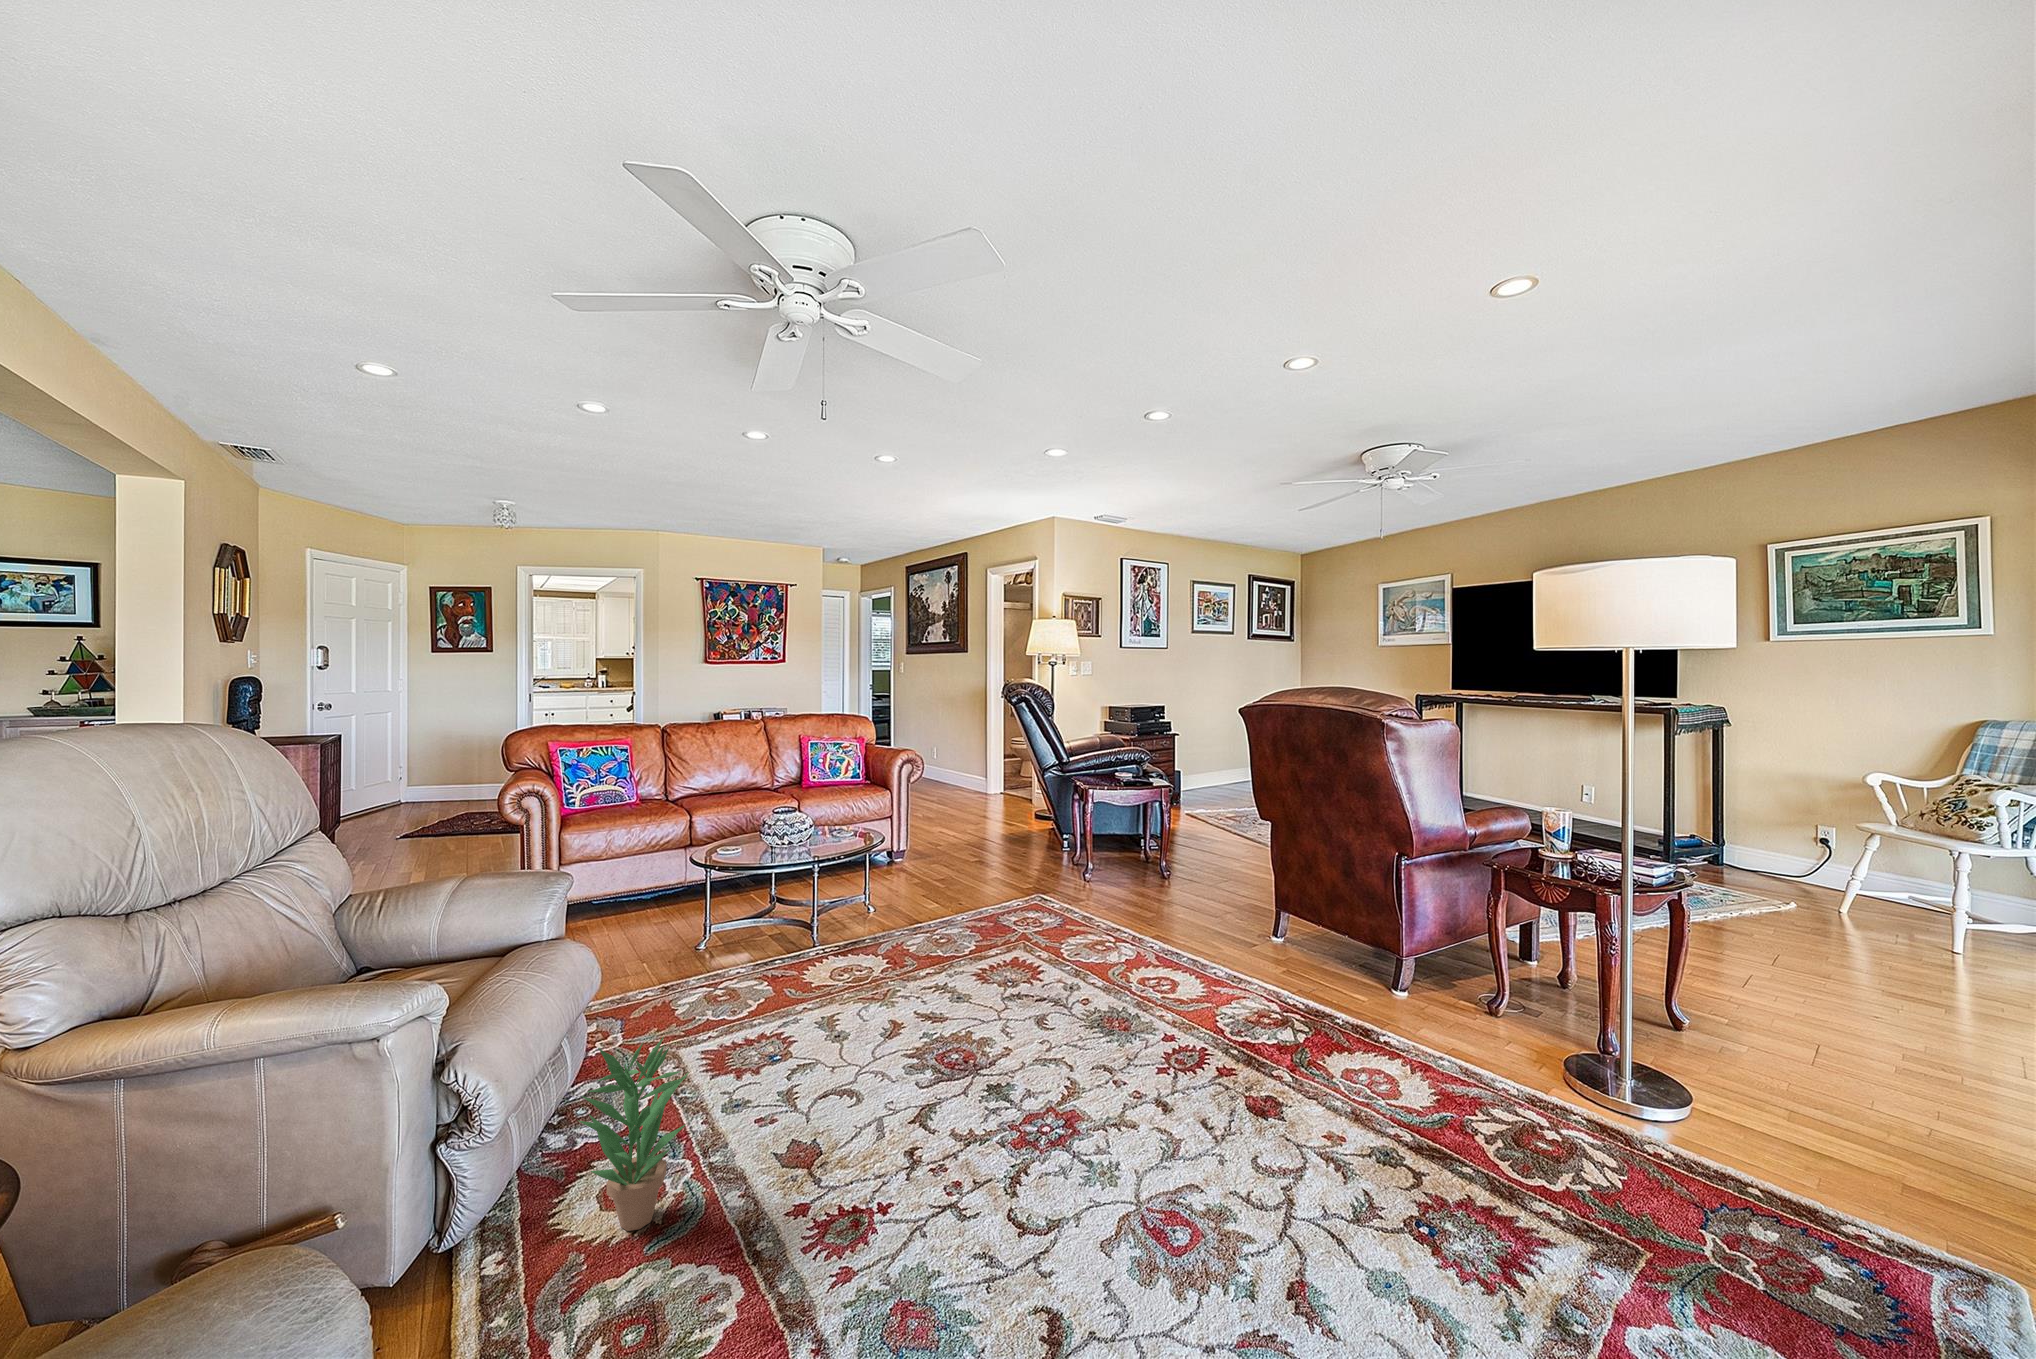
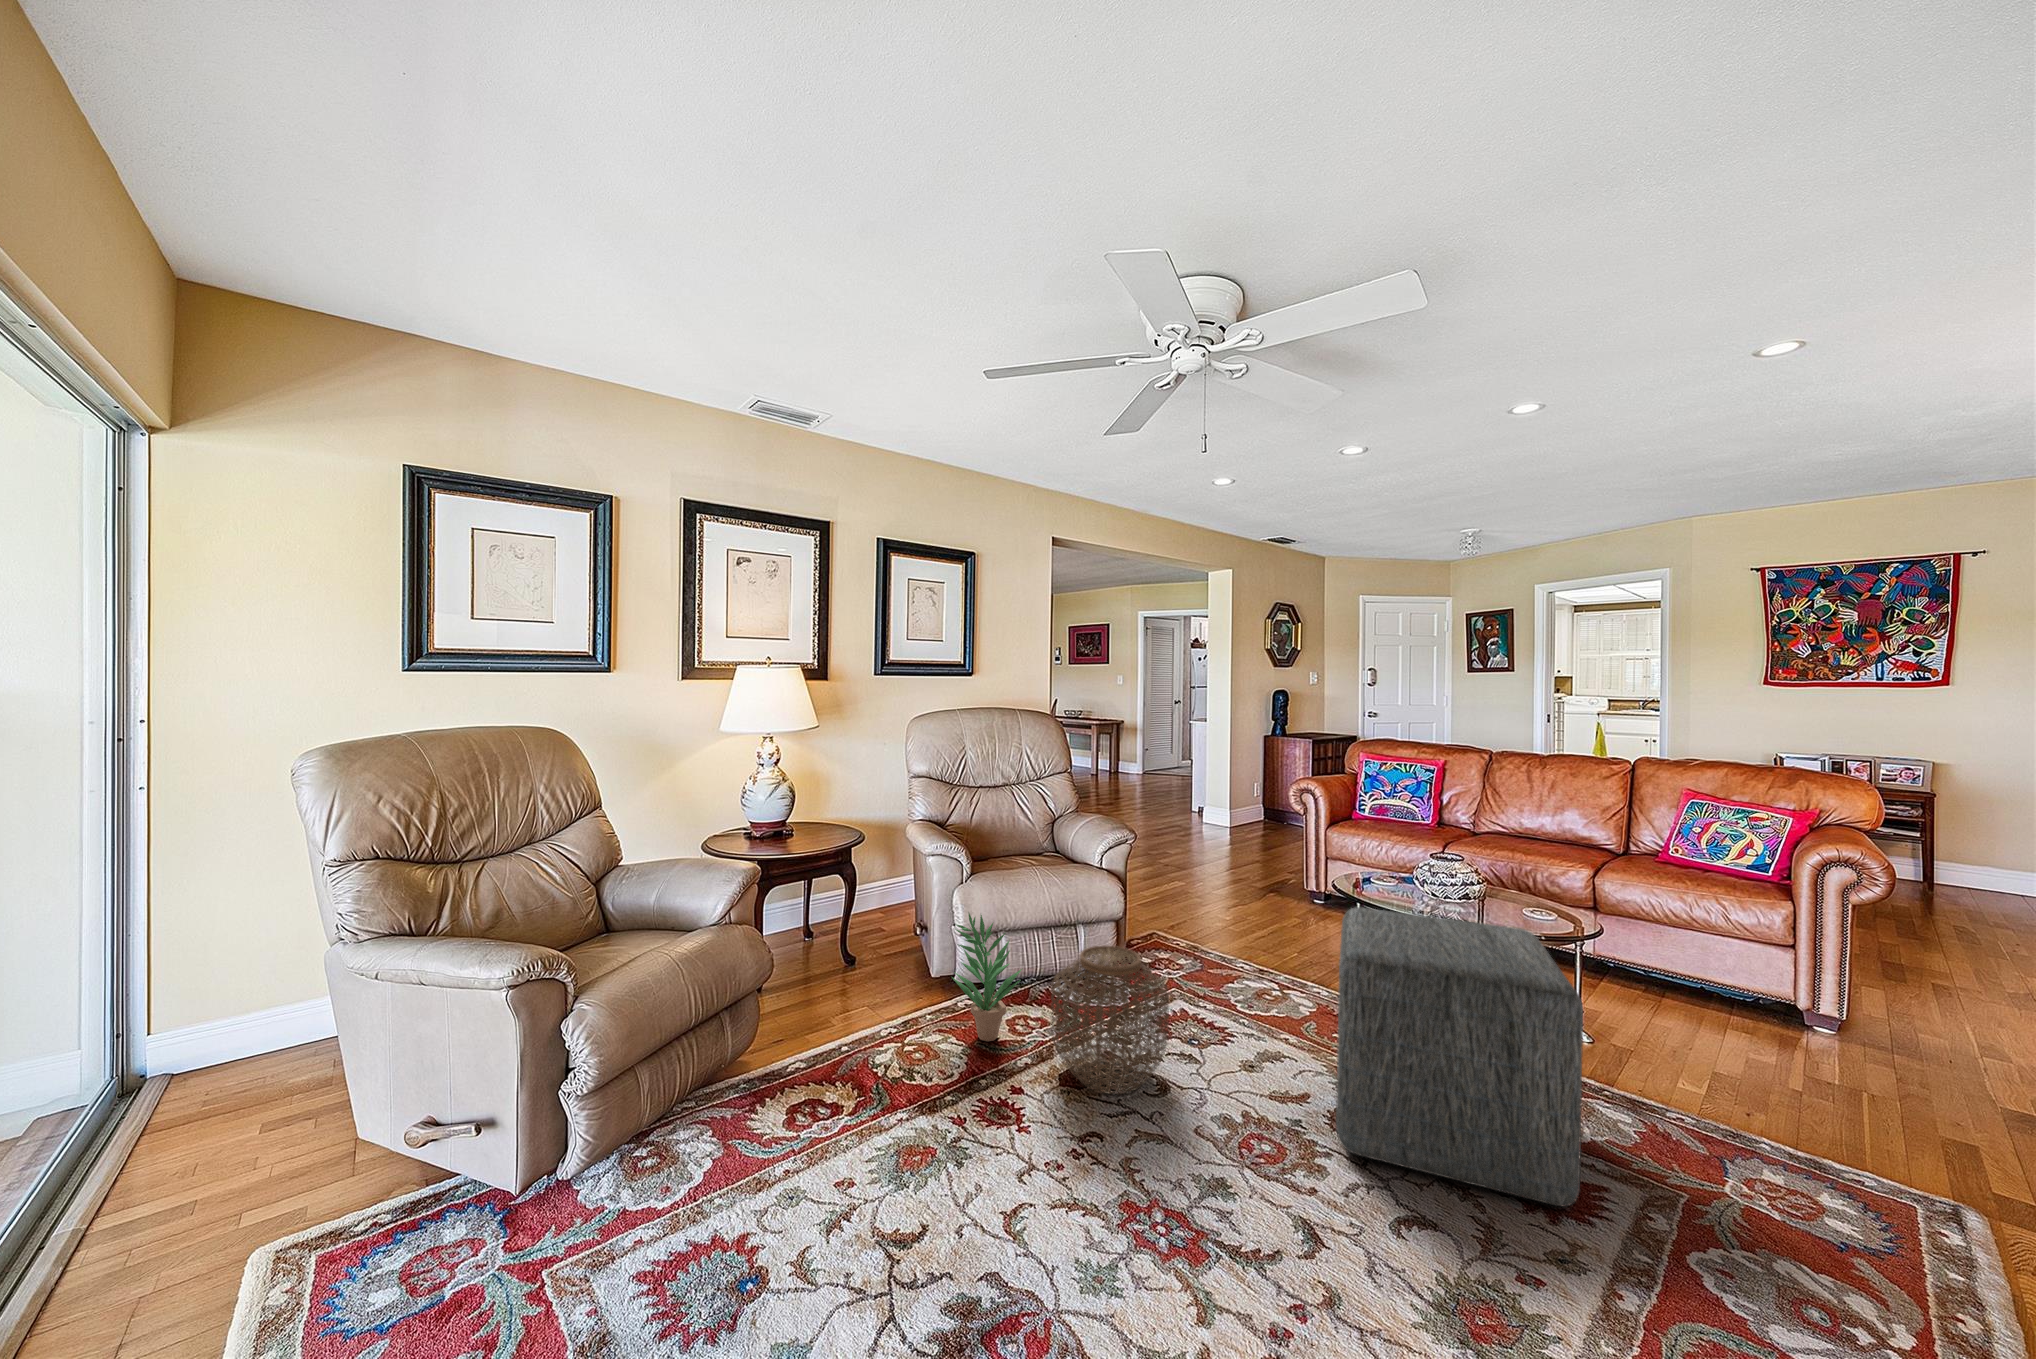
ottoman: none [868,834,1049,1024] -> present [1336,907,1583,1206]
woven basket: none [738,972,877,1145] -> present [1051,946,1169,1094]

